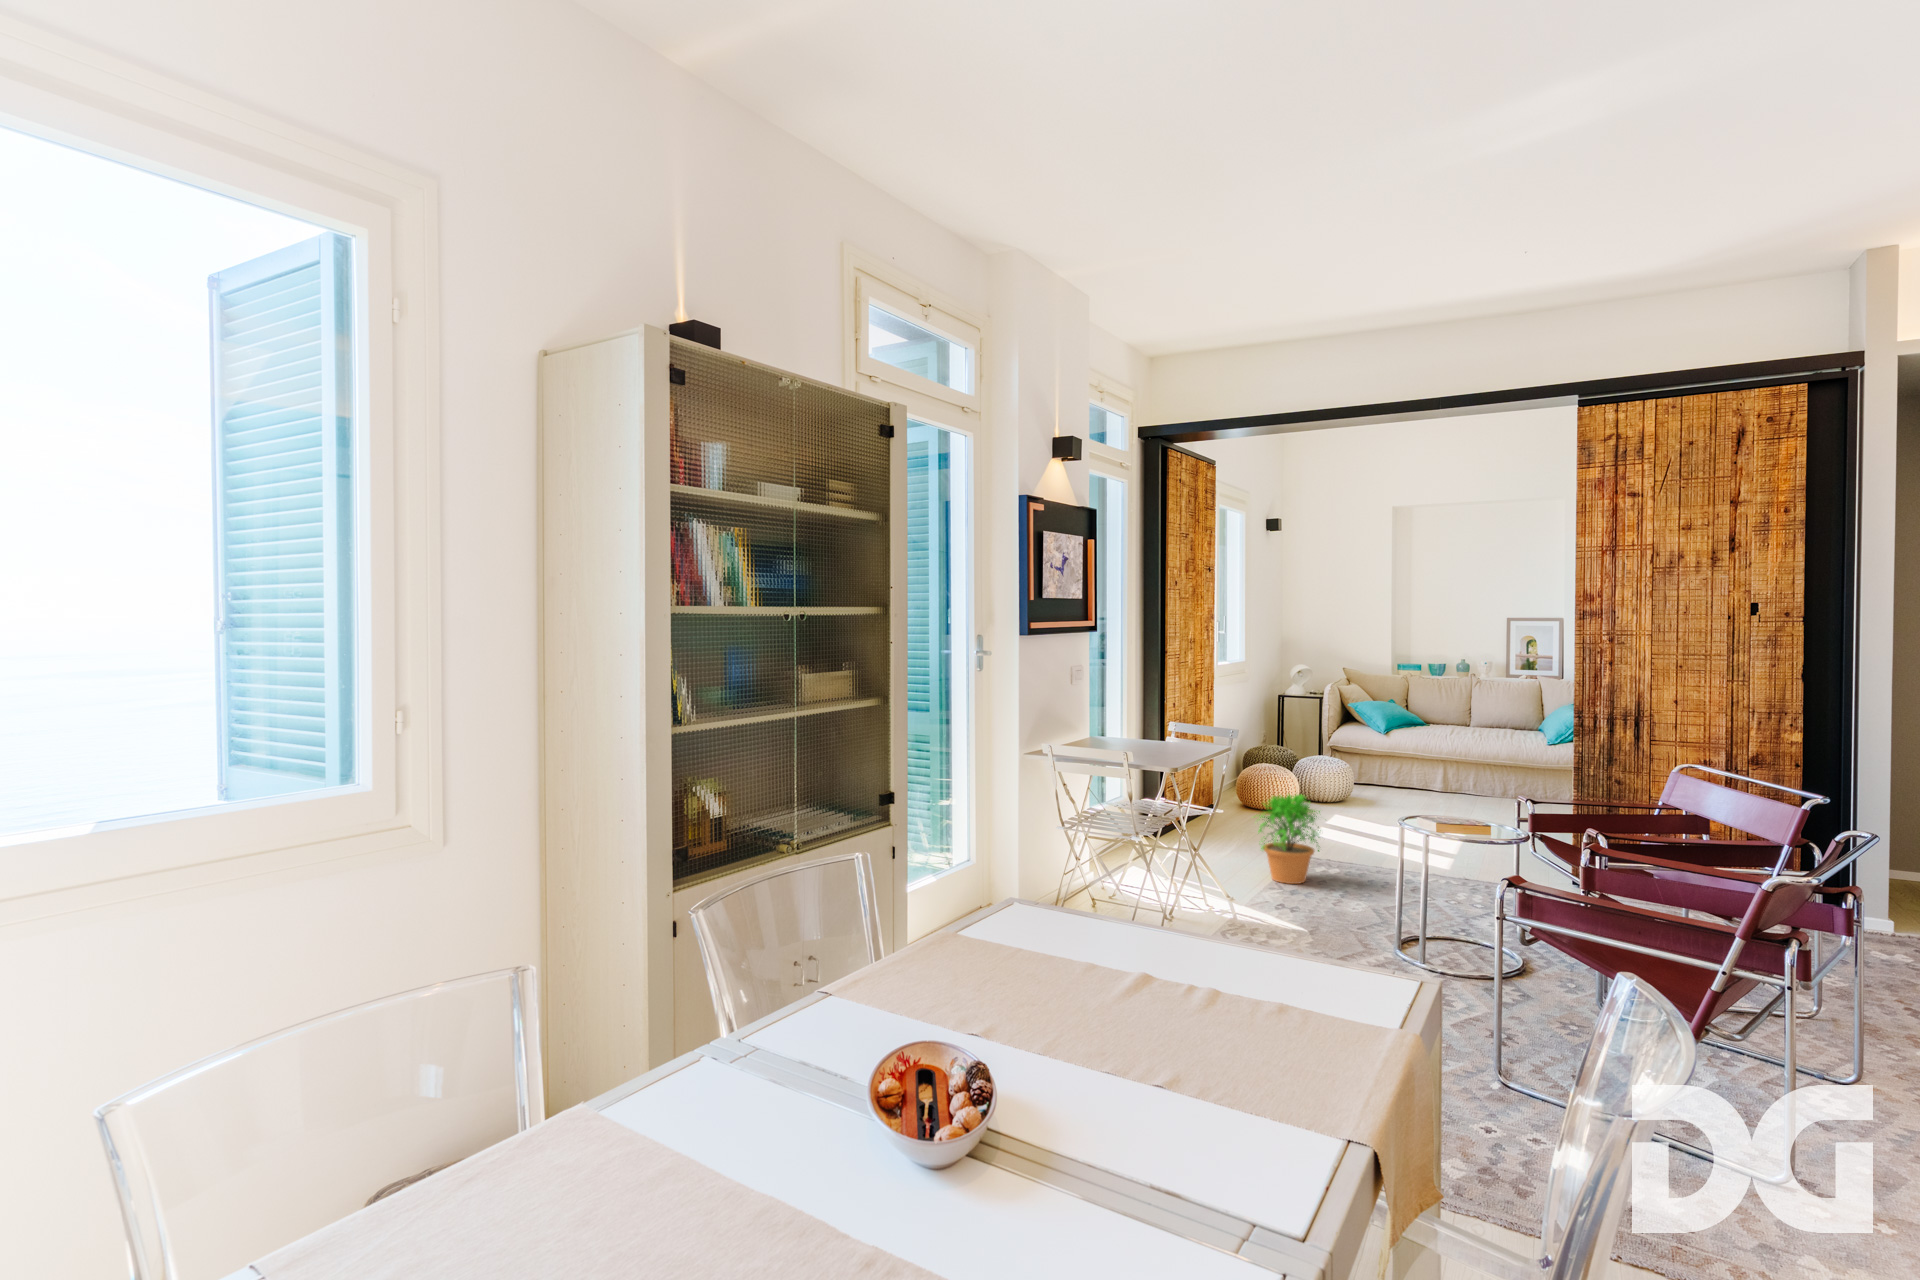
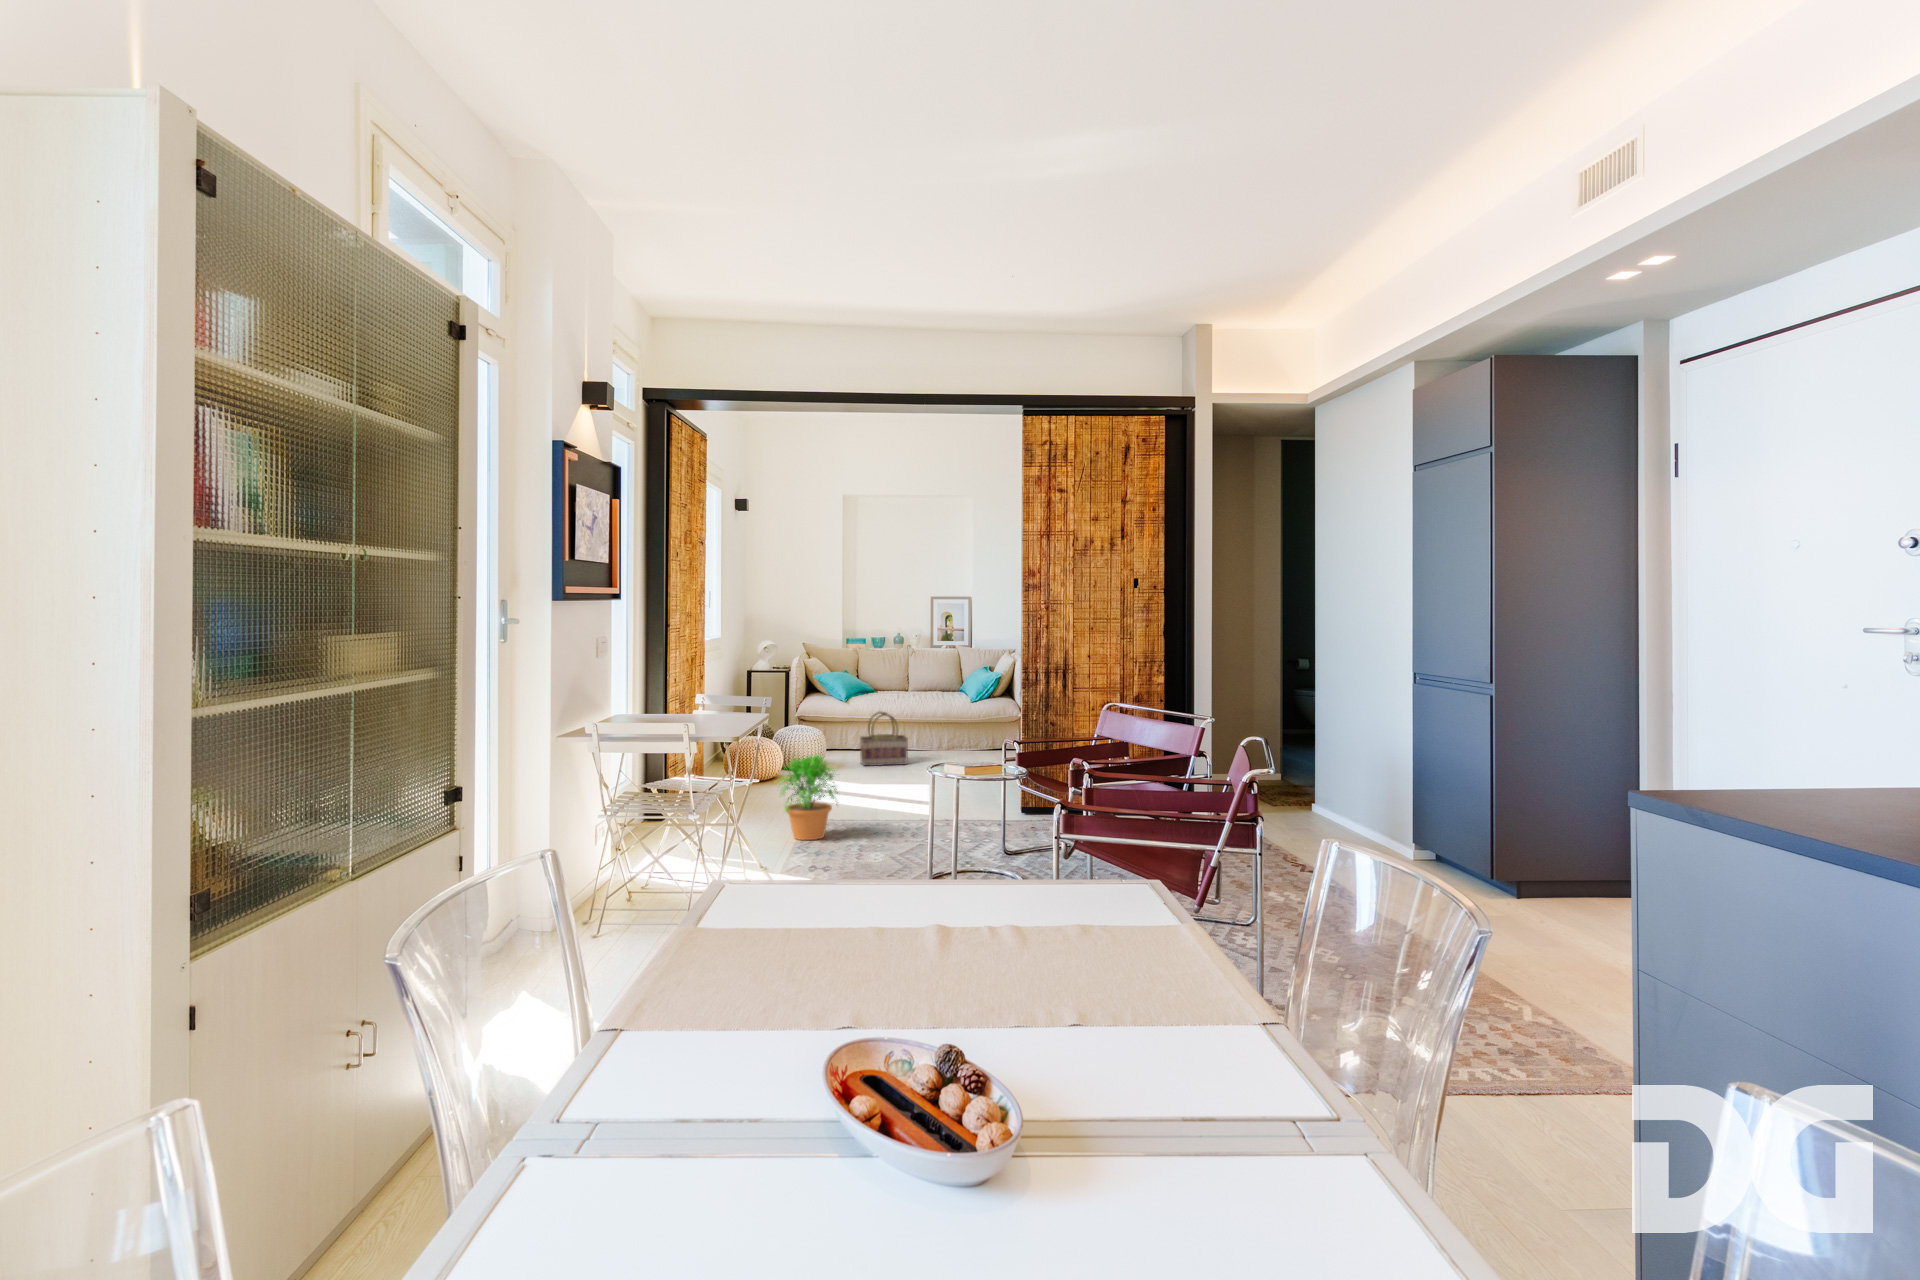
basket: none [1396,748,1454,810] -> present [860,712,908,766]

